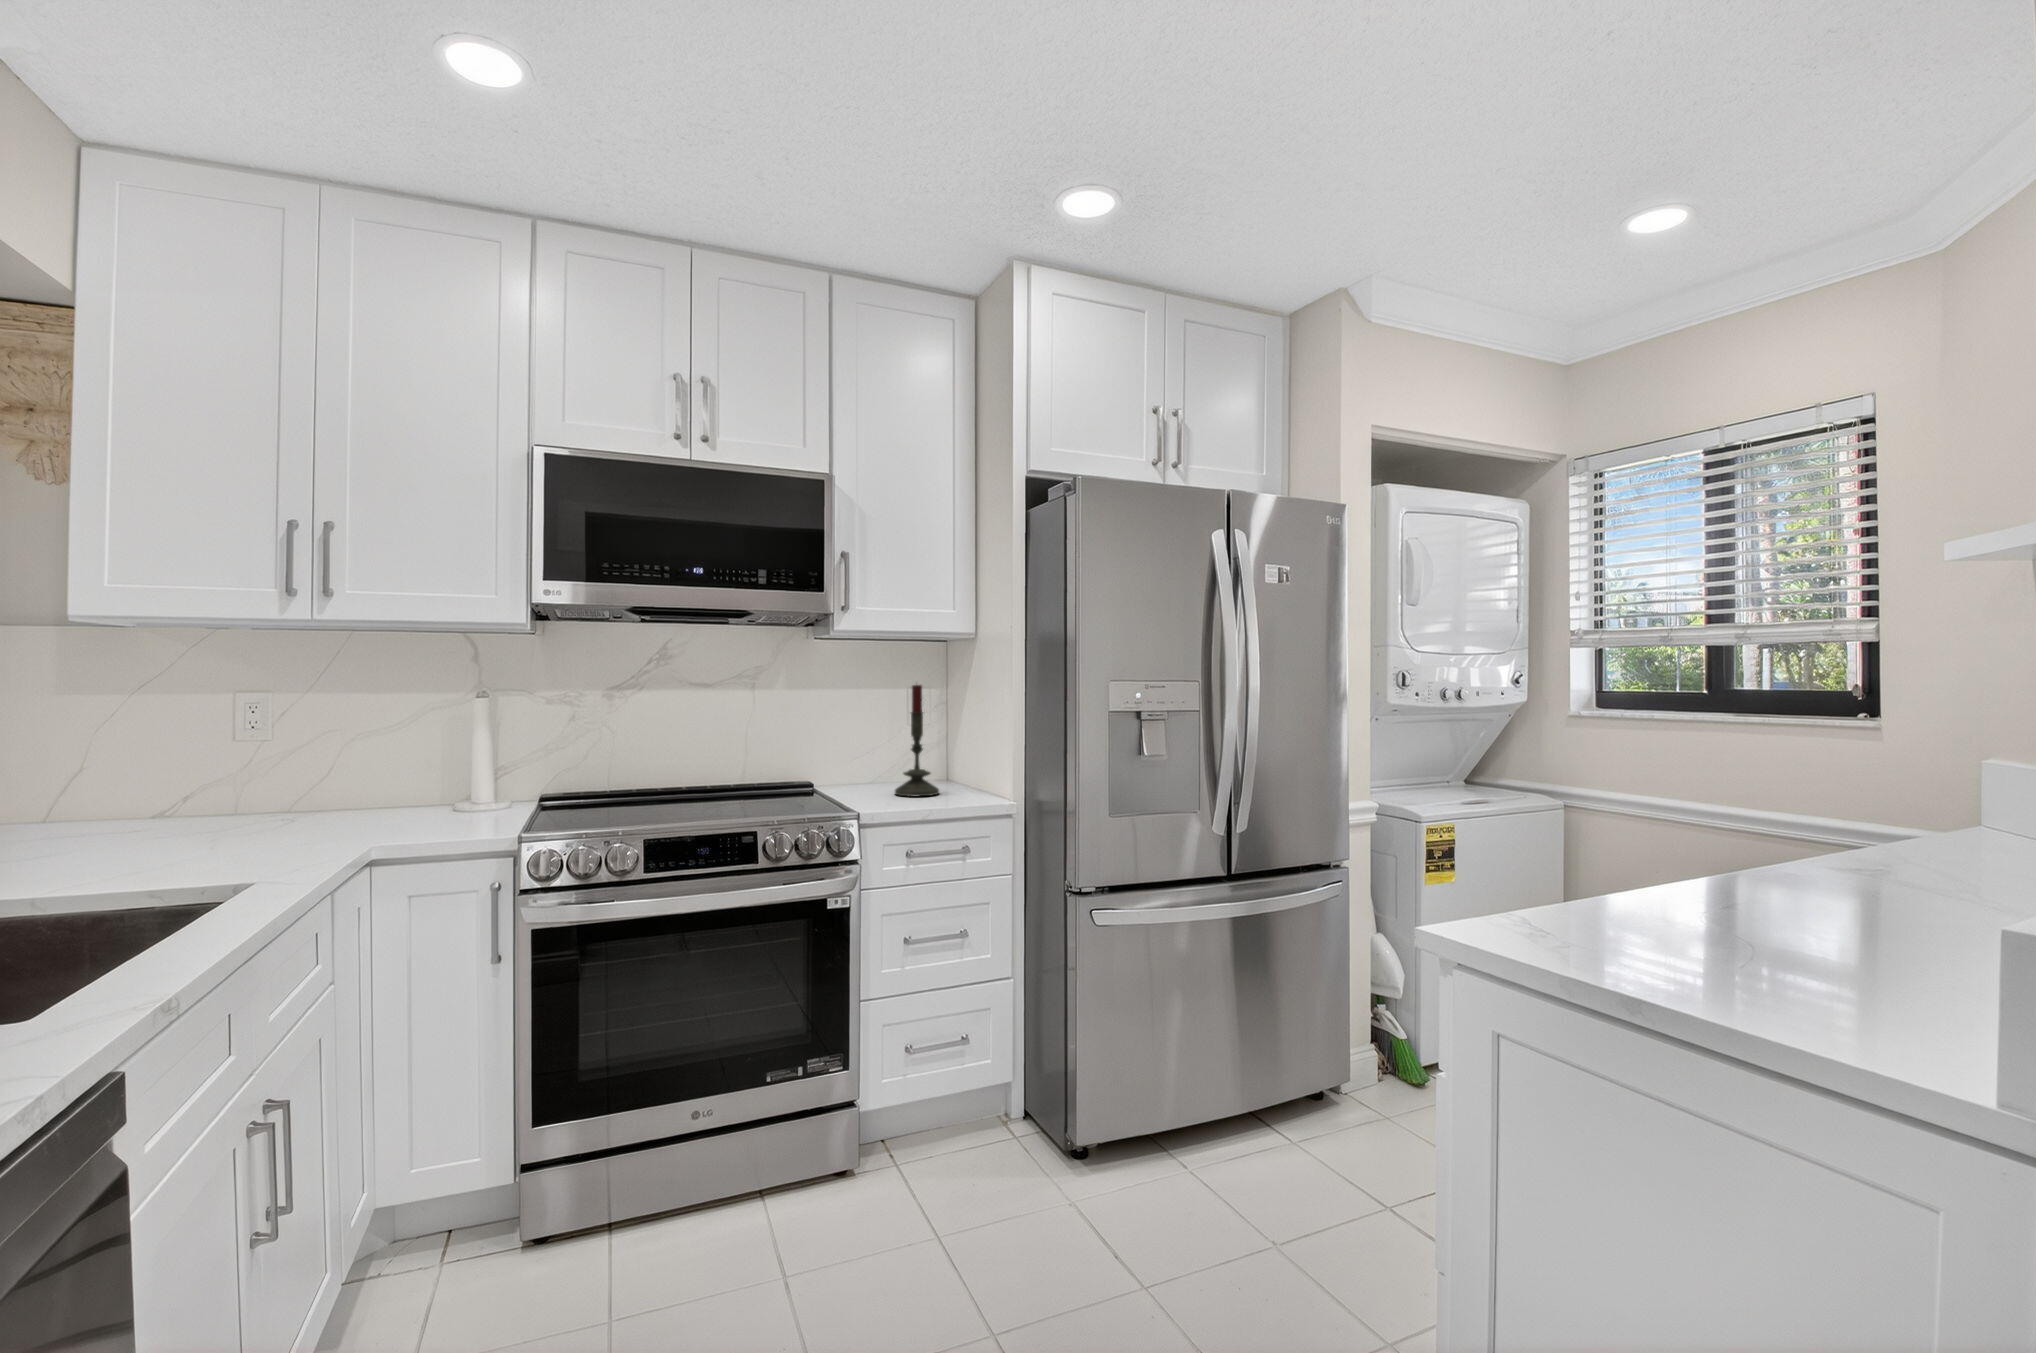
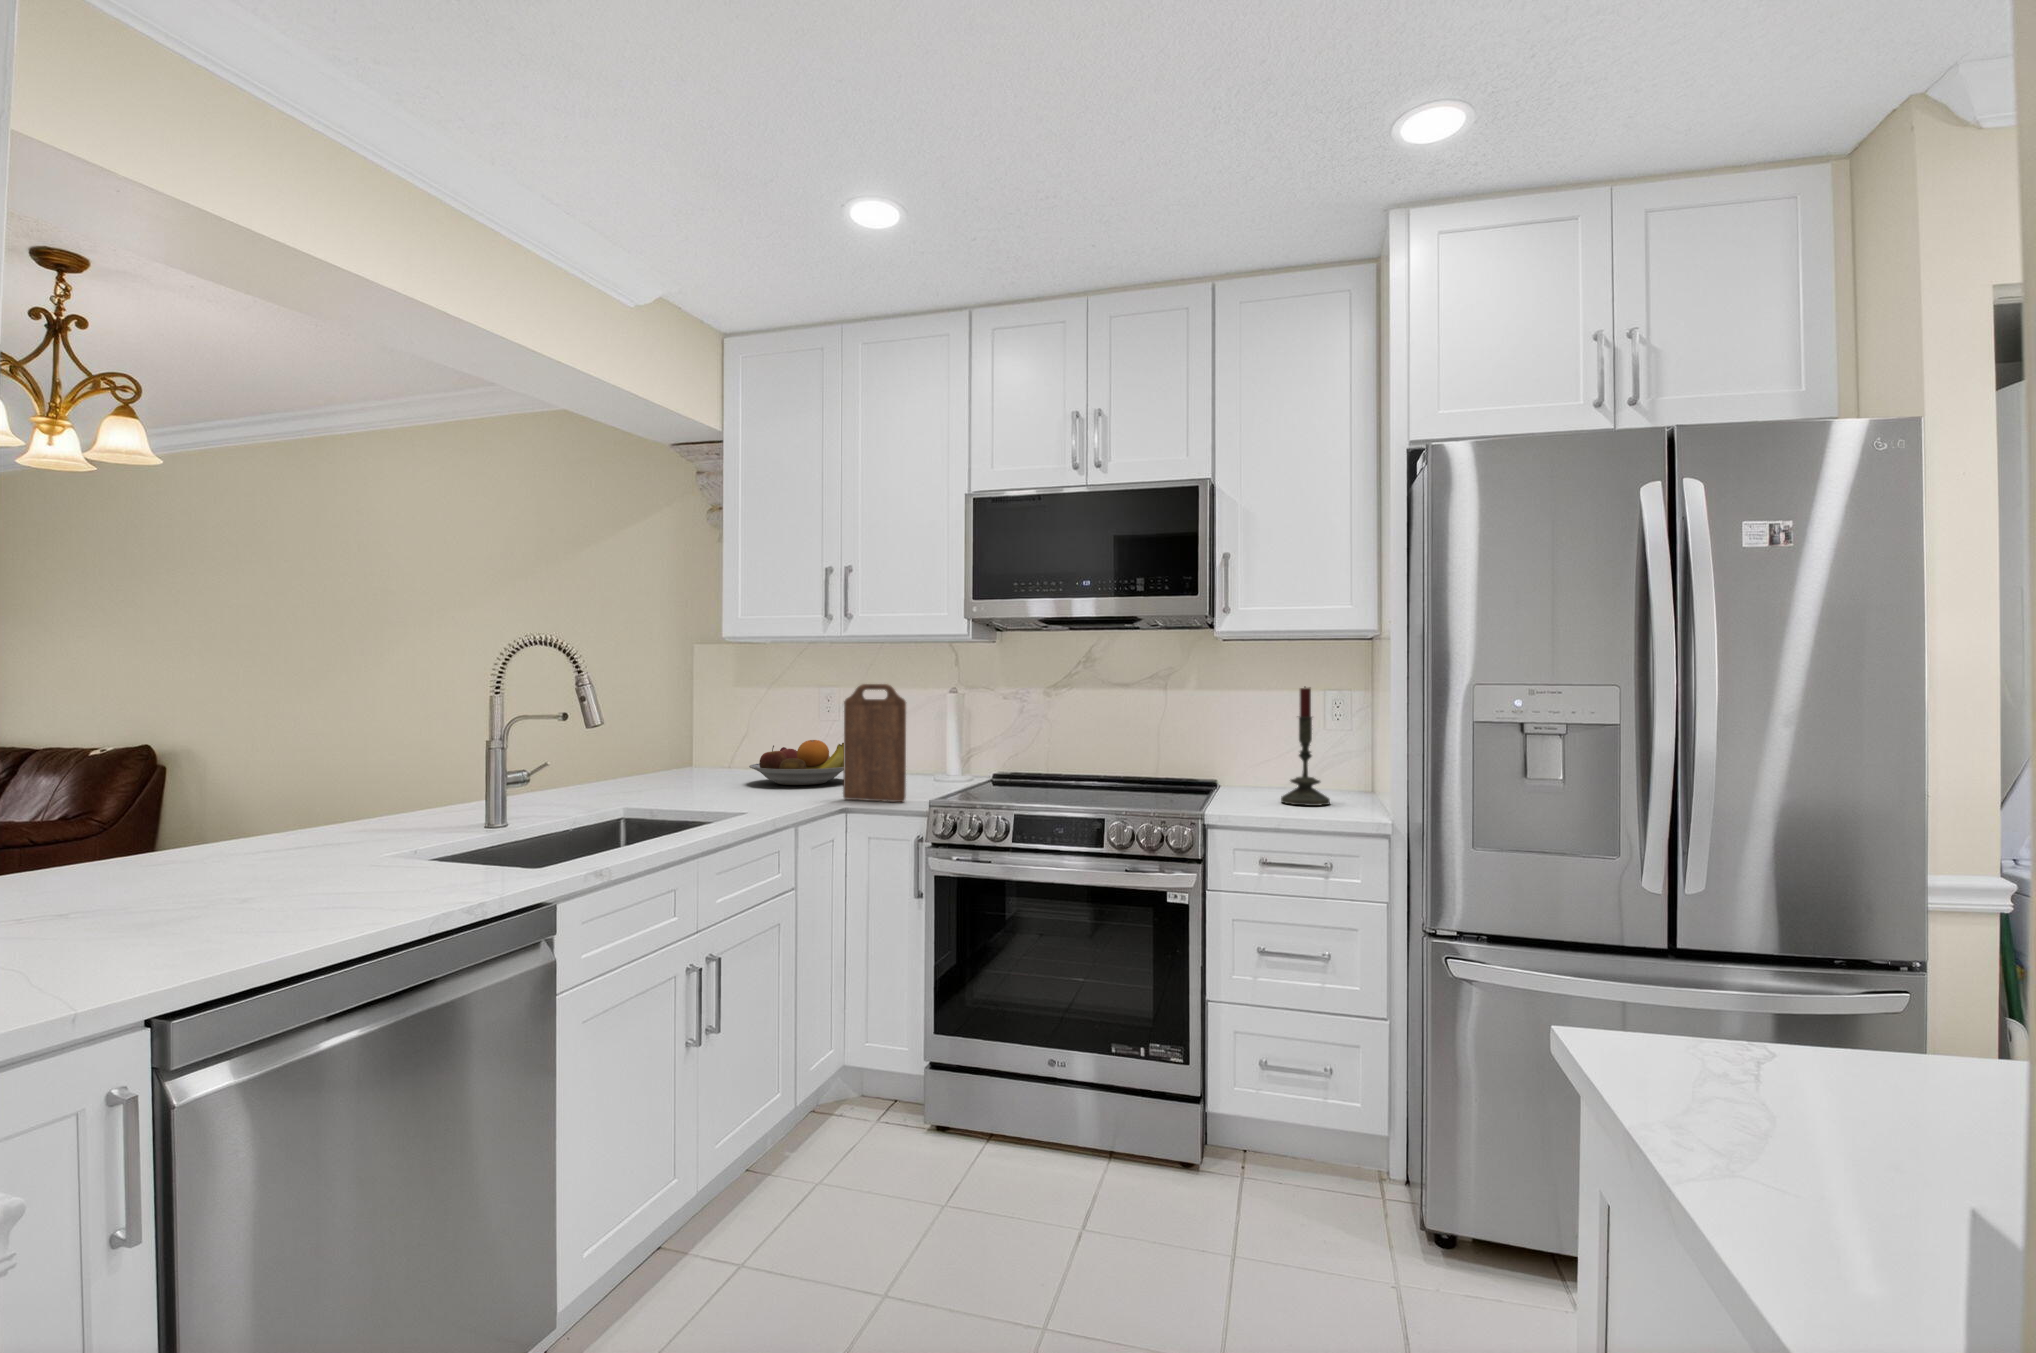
cutting board: none [375,684,482,843] -> present [843,684,906,802]
fruit bowl: none [138,764,331,833] -> present [749,740,844,785]

